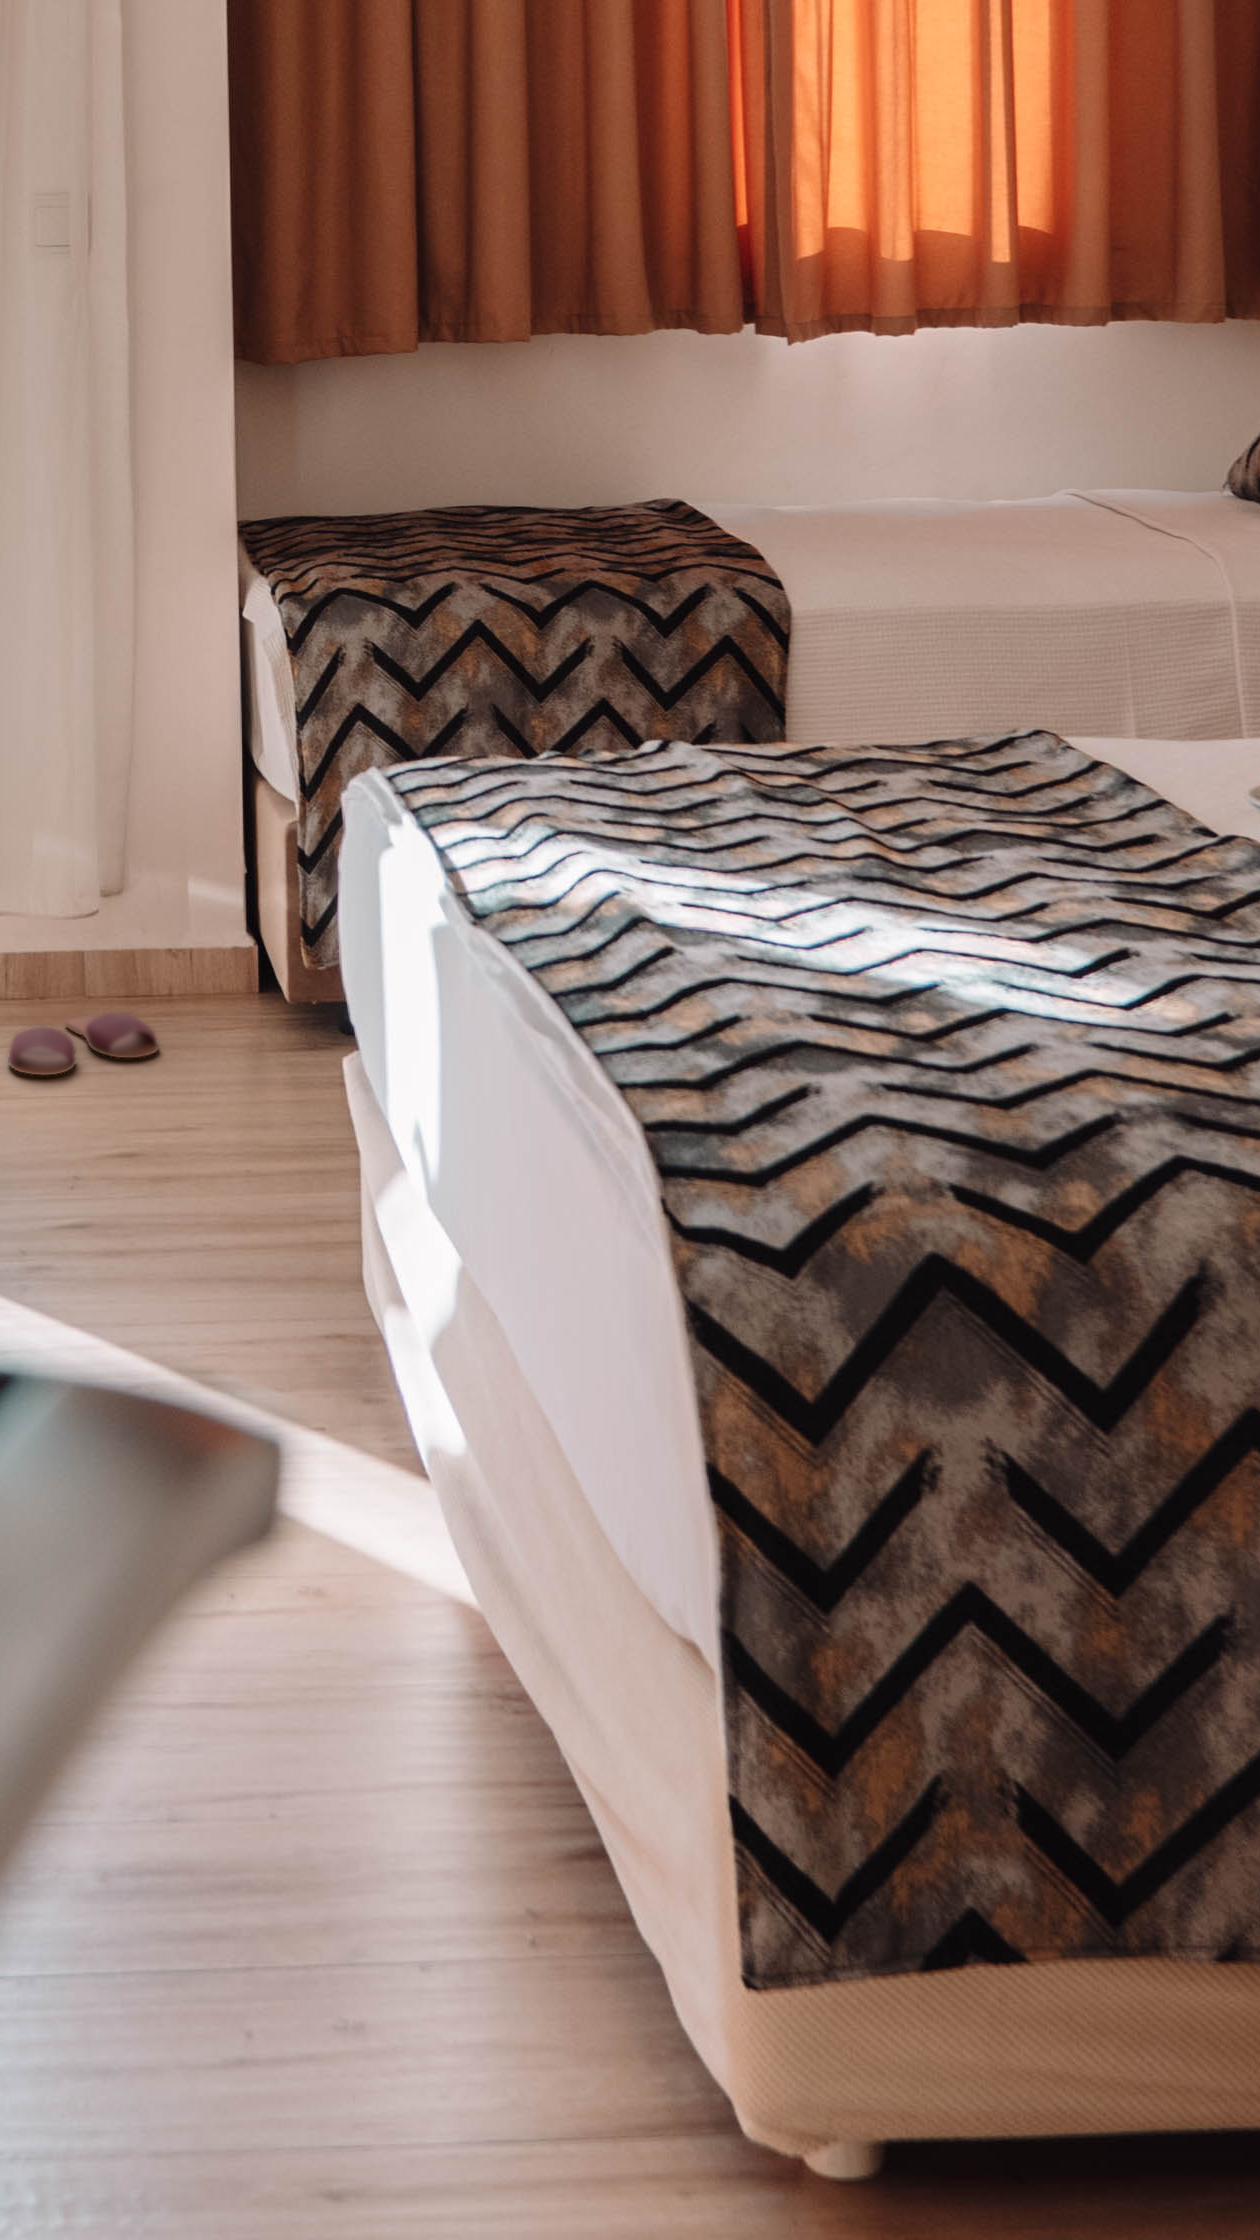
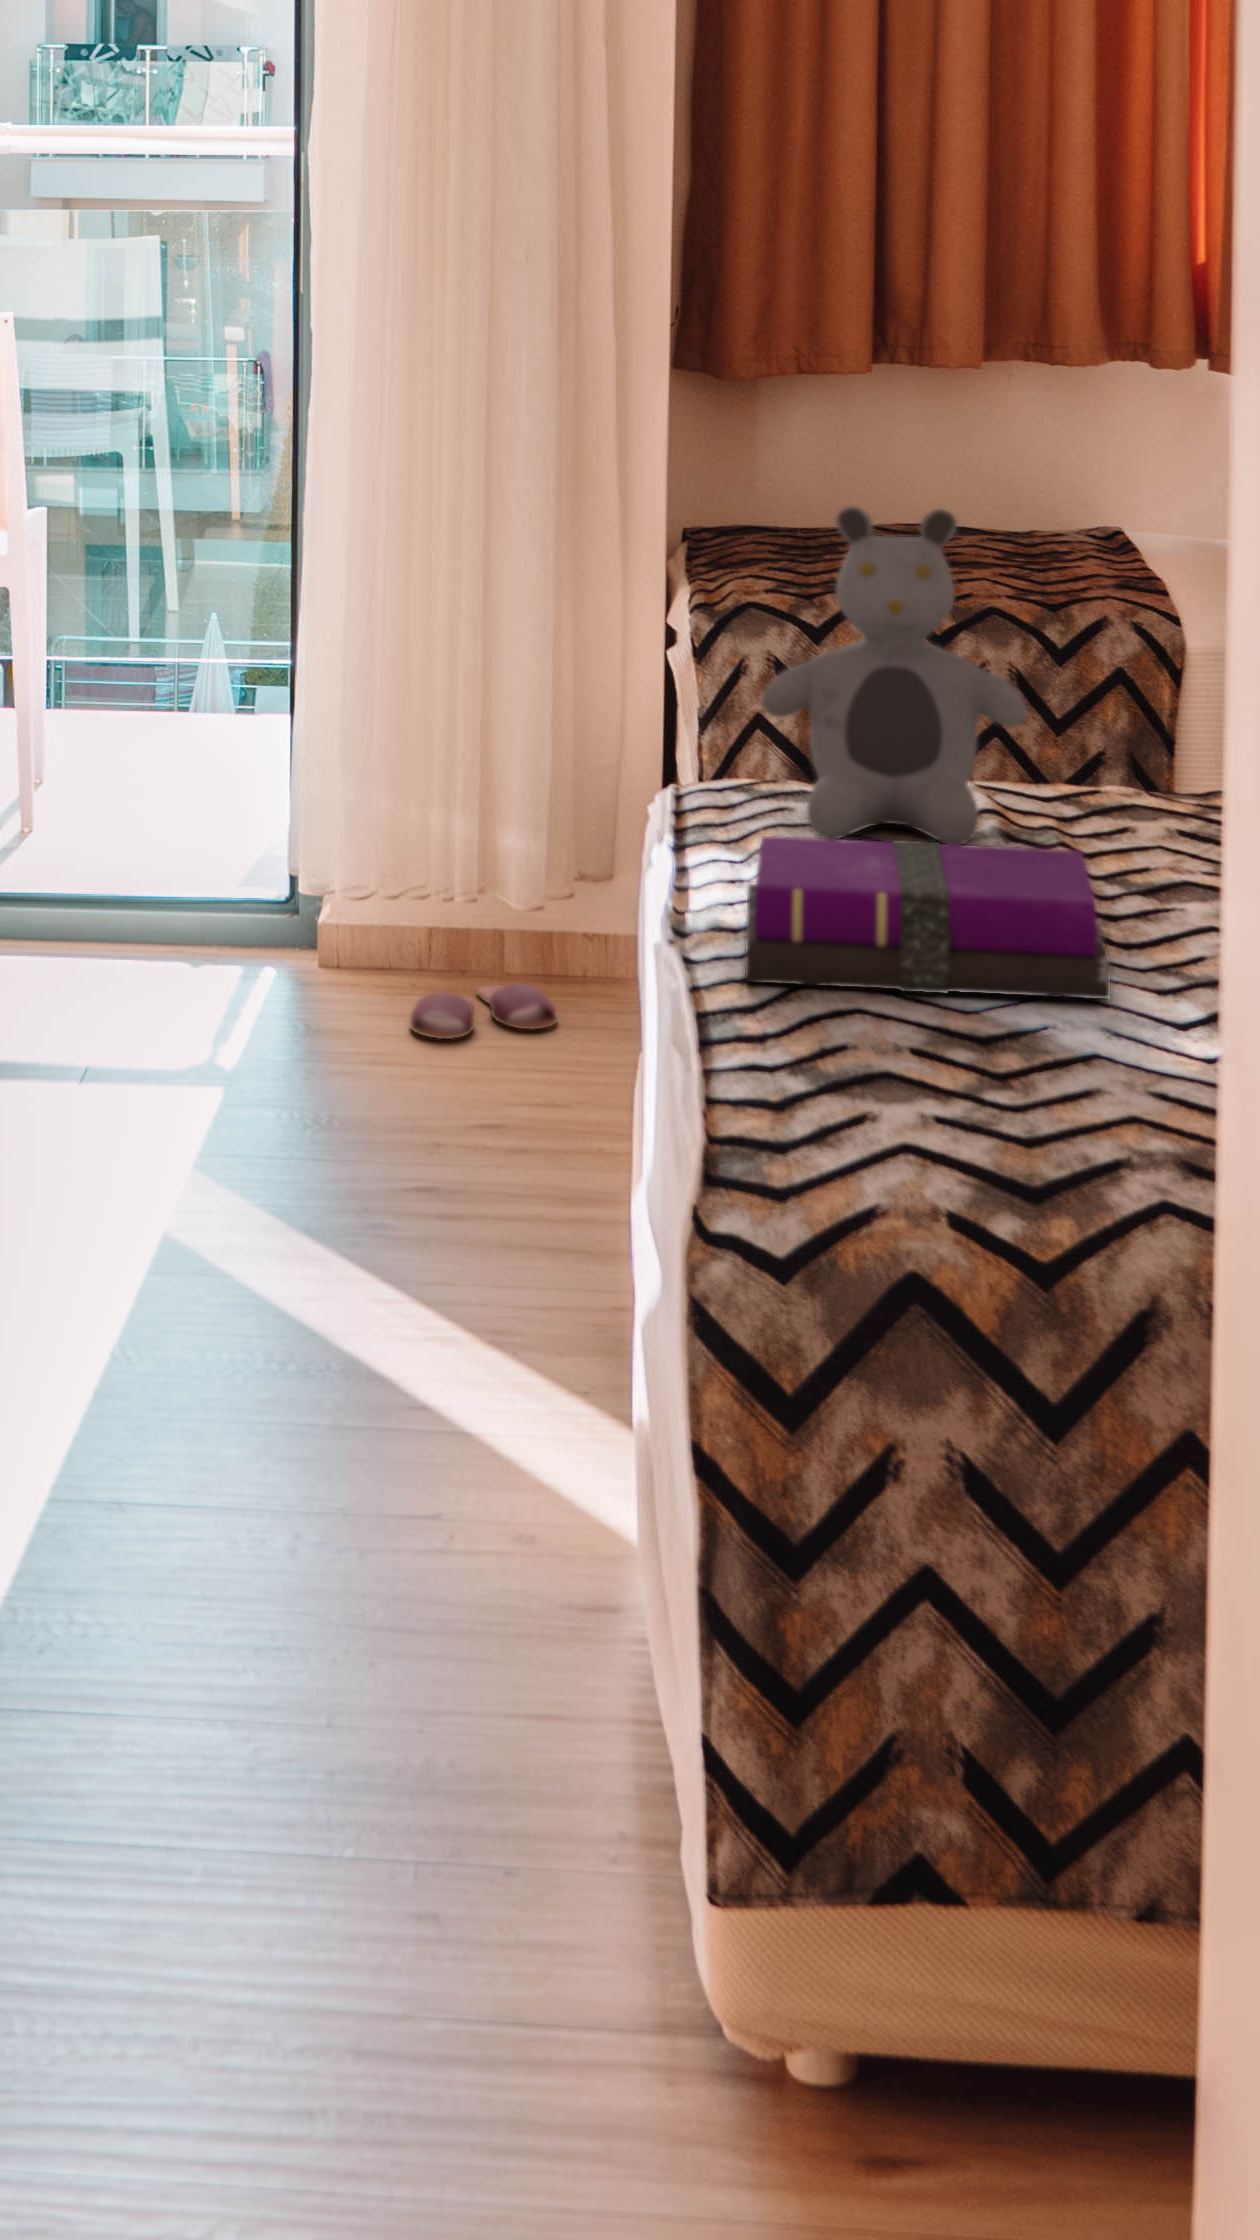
teddy bear: none [487,451,766,810] -> present [762,506,1027,845]
notebook: none [557,791,995,957] -> present [745,836,1111,999]

